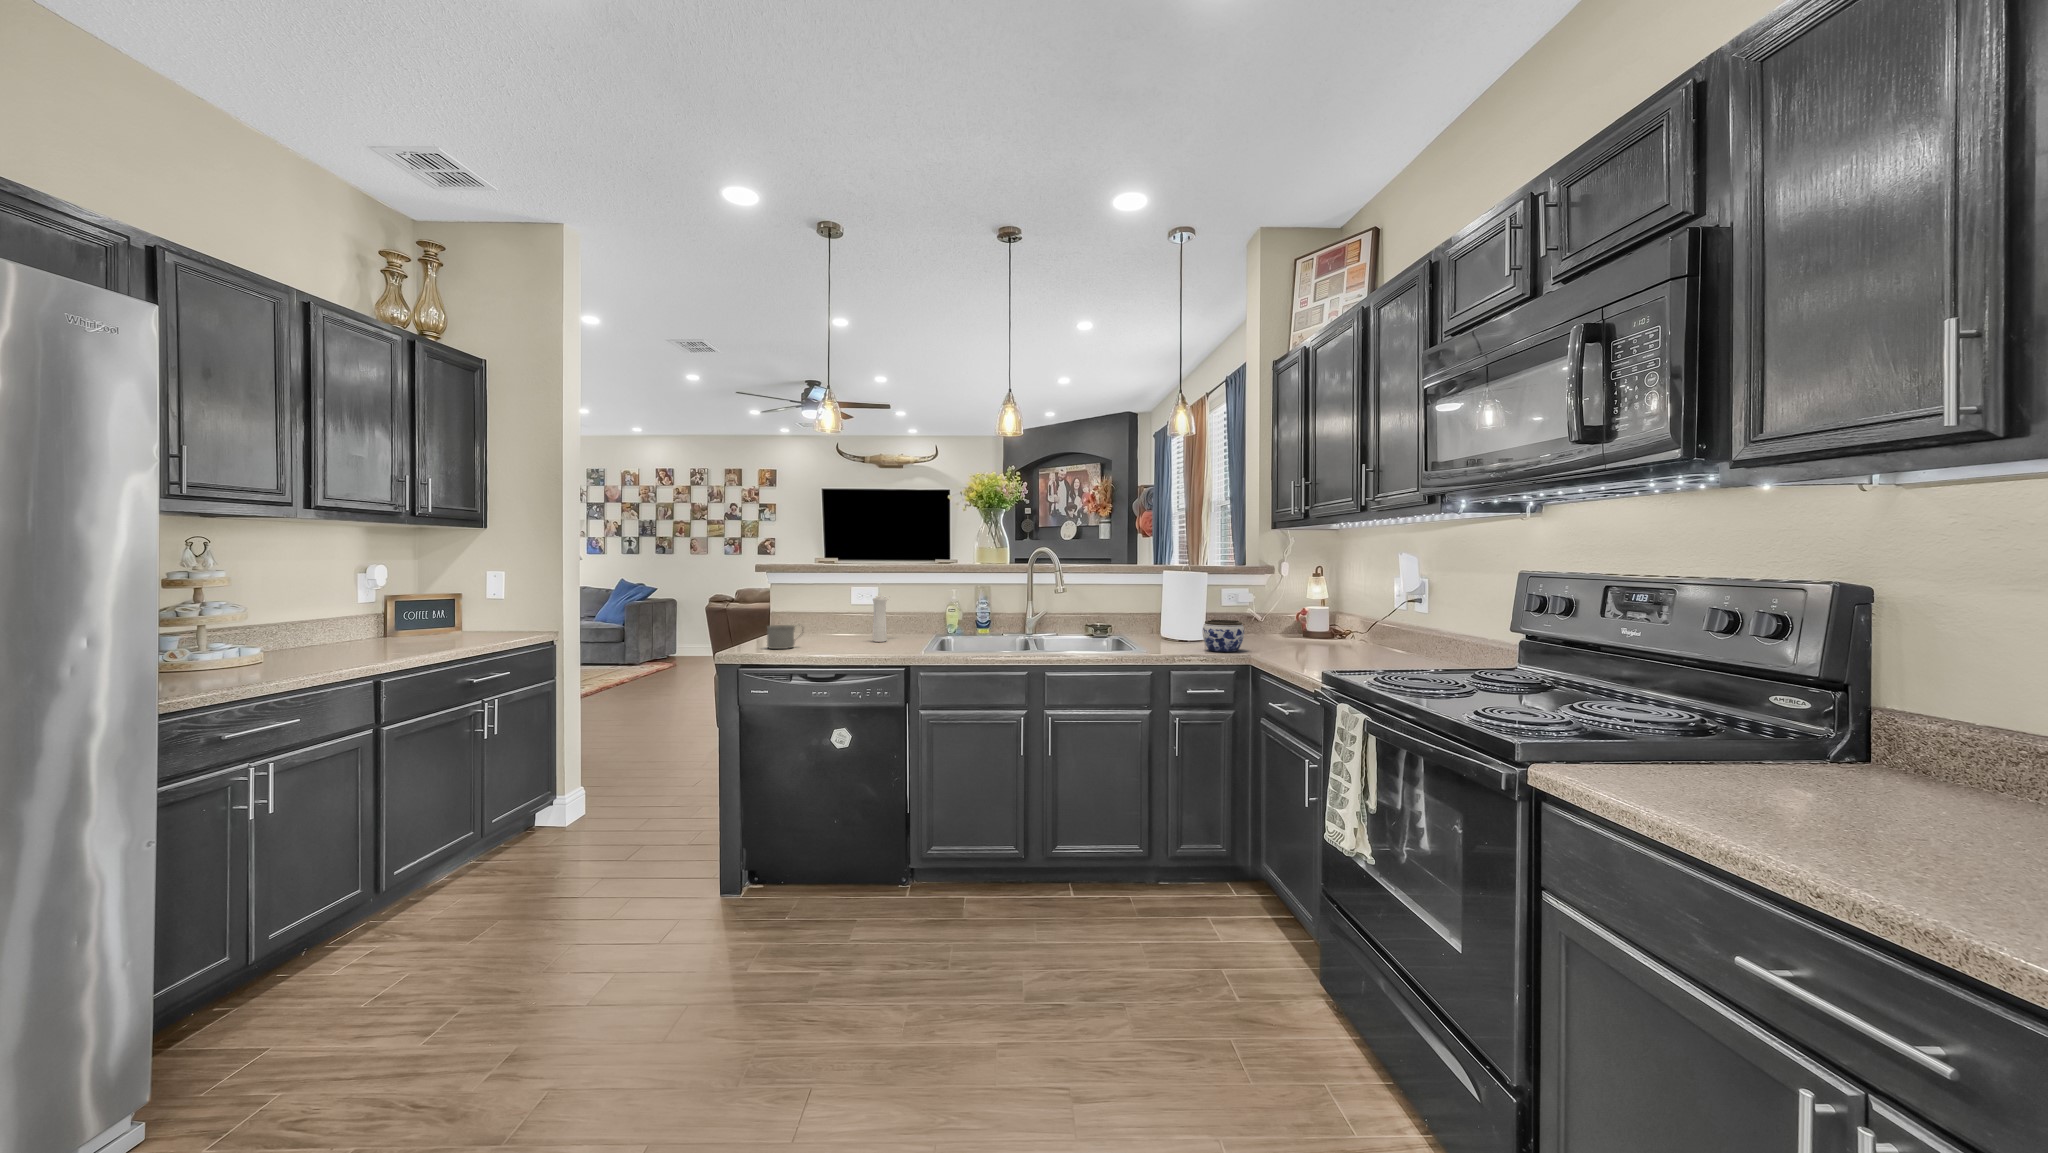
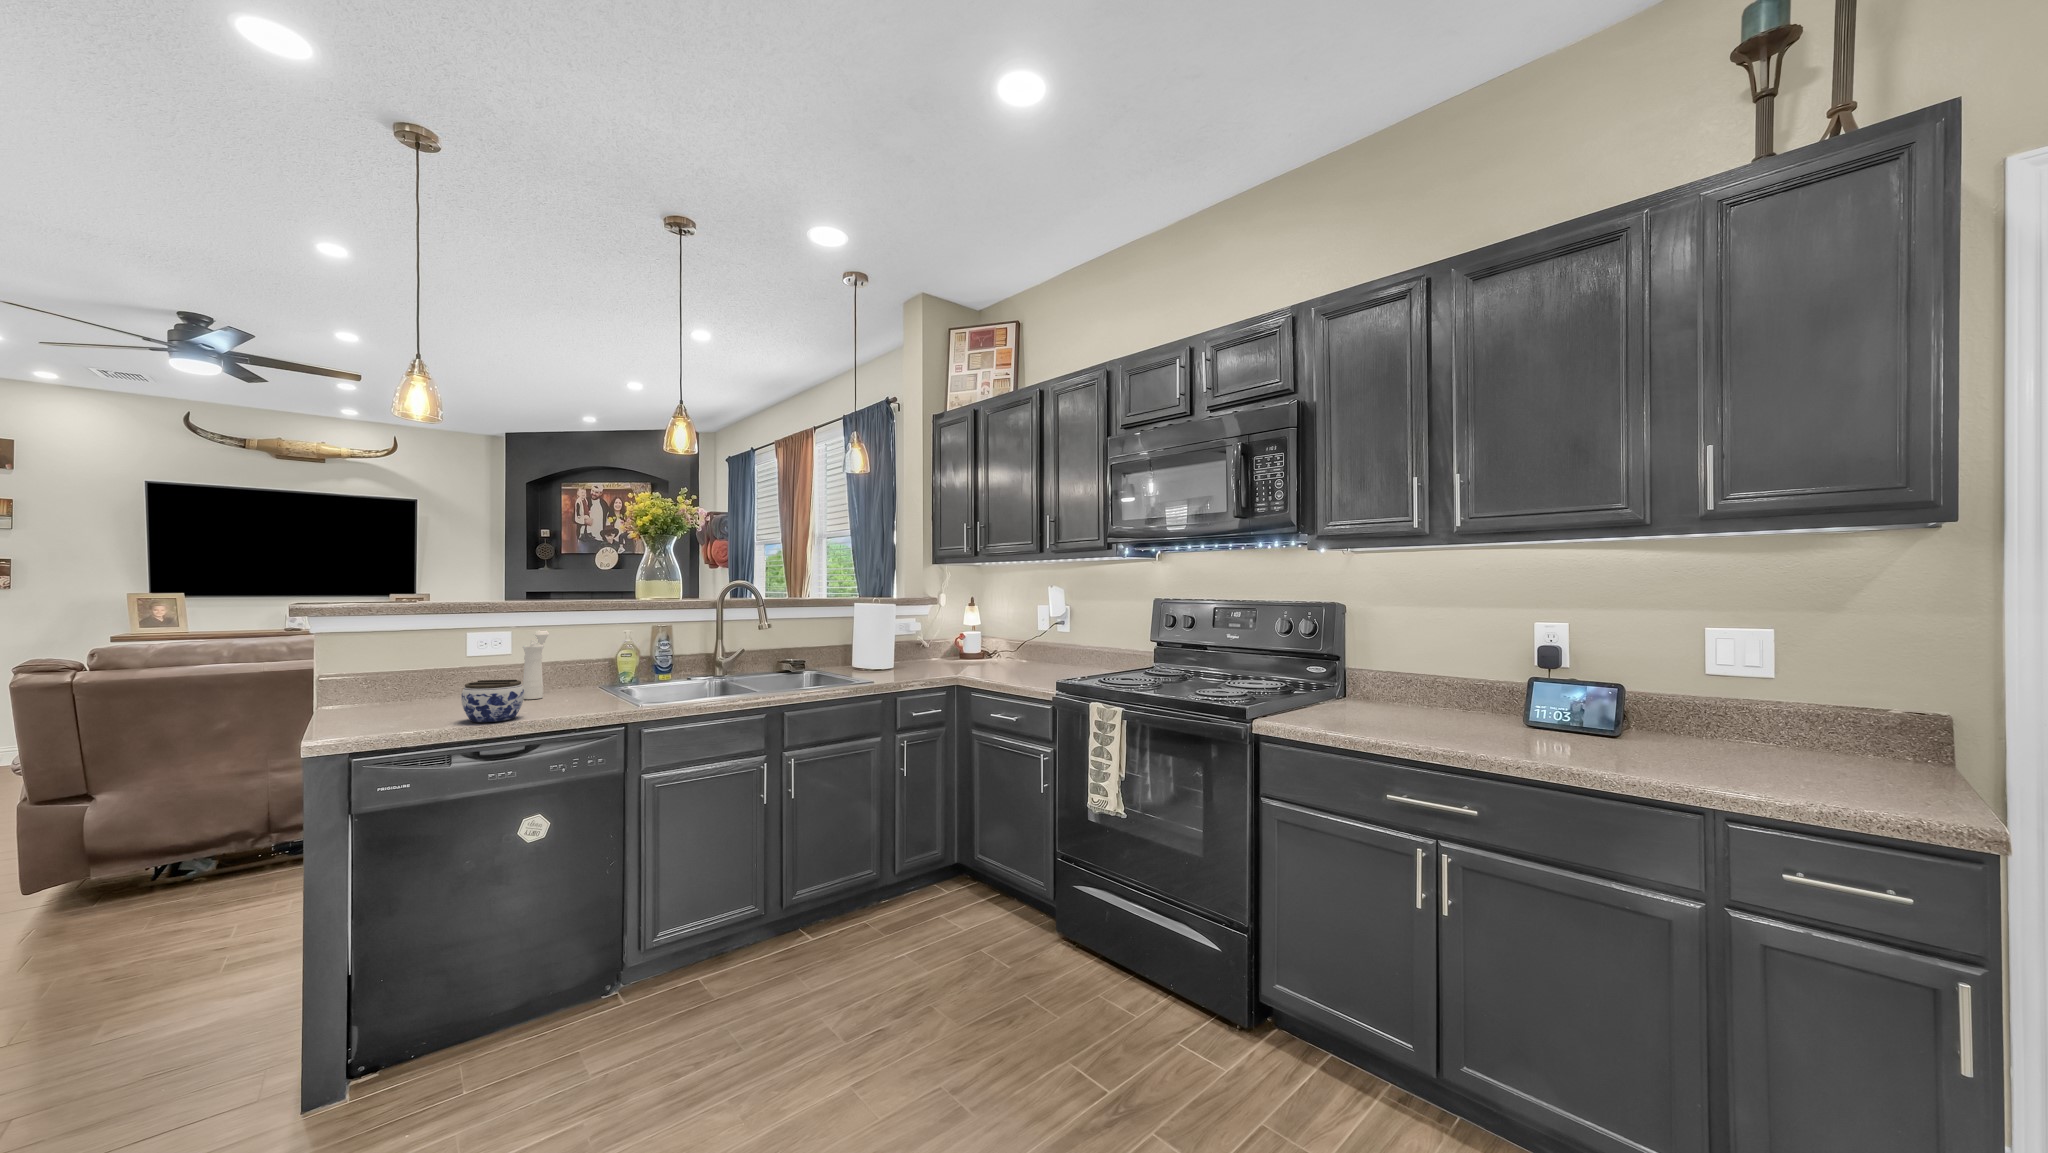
jar: present [1202,620,1244,652] -> present [461,680,524,722]
mug: present [767,625,803,649] -> none [376,686,434,722]

